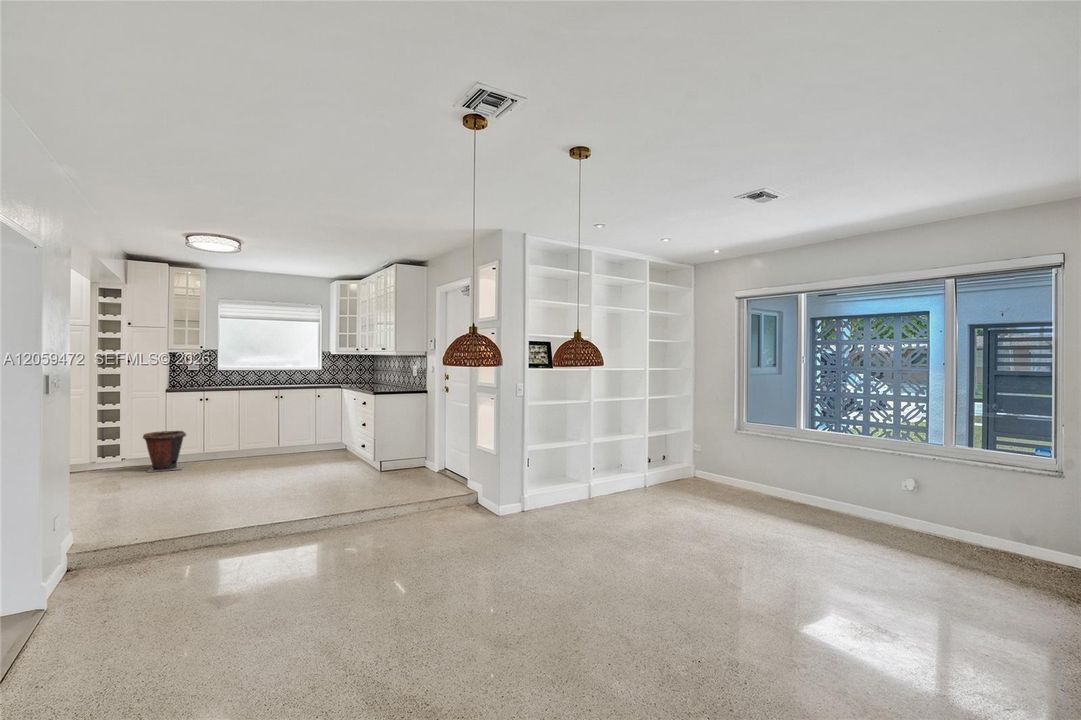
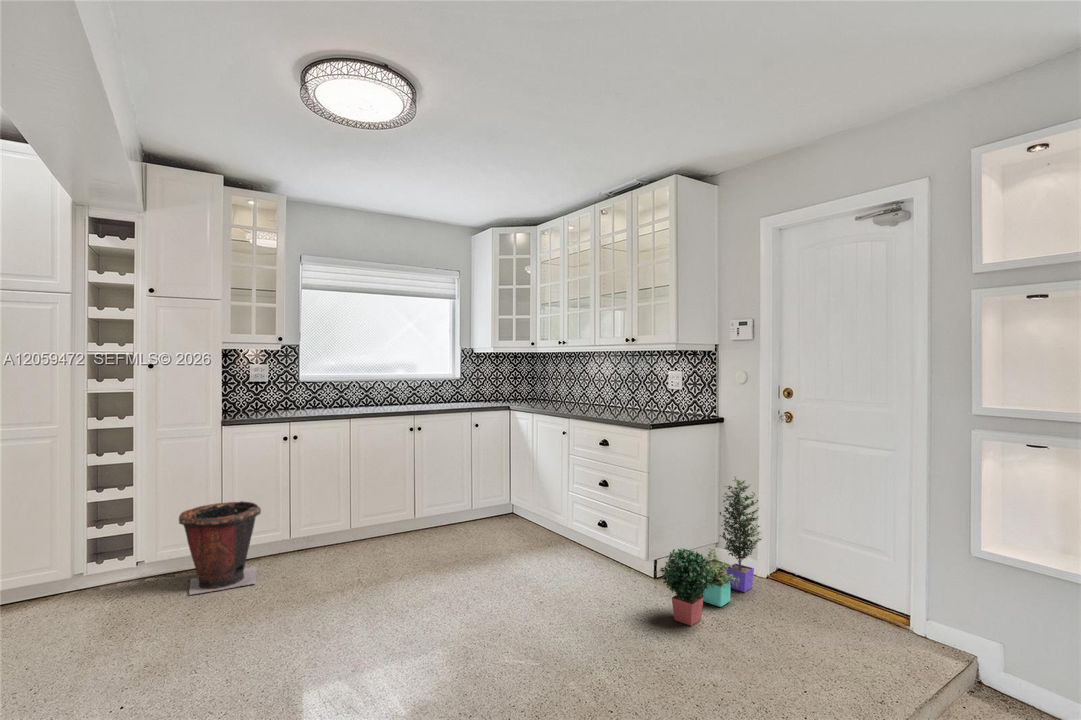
potted plant: none [363,420,430,482] -> present [660,476,761,626]

